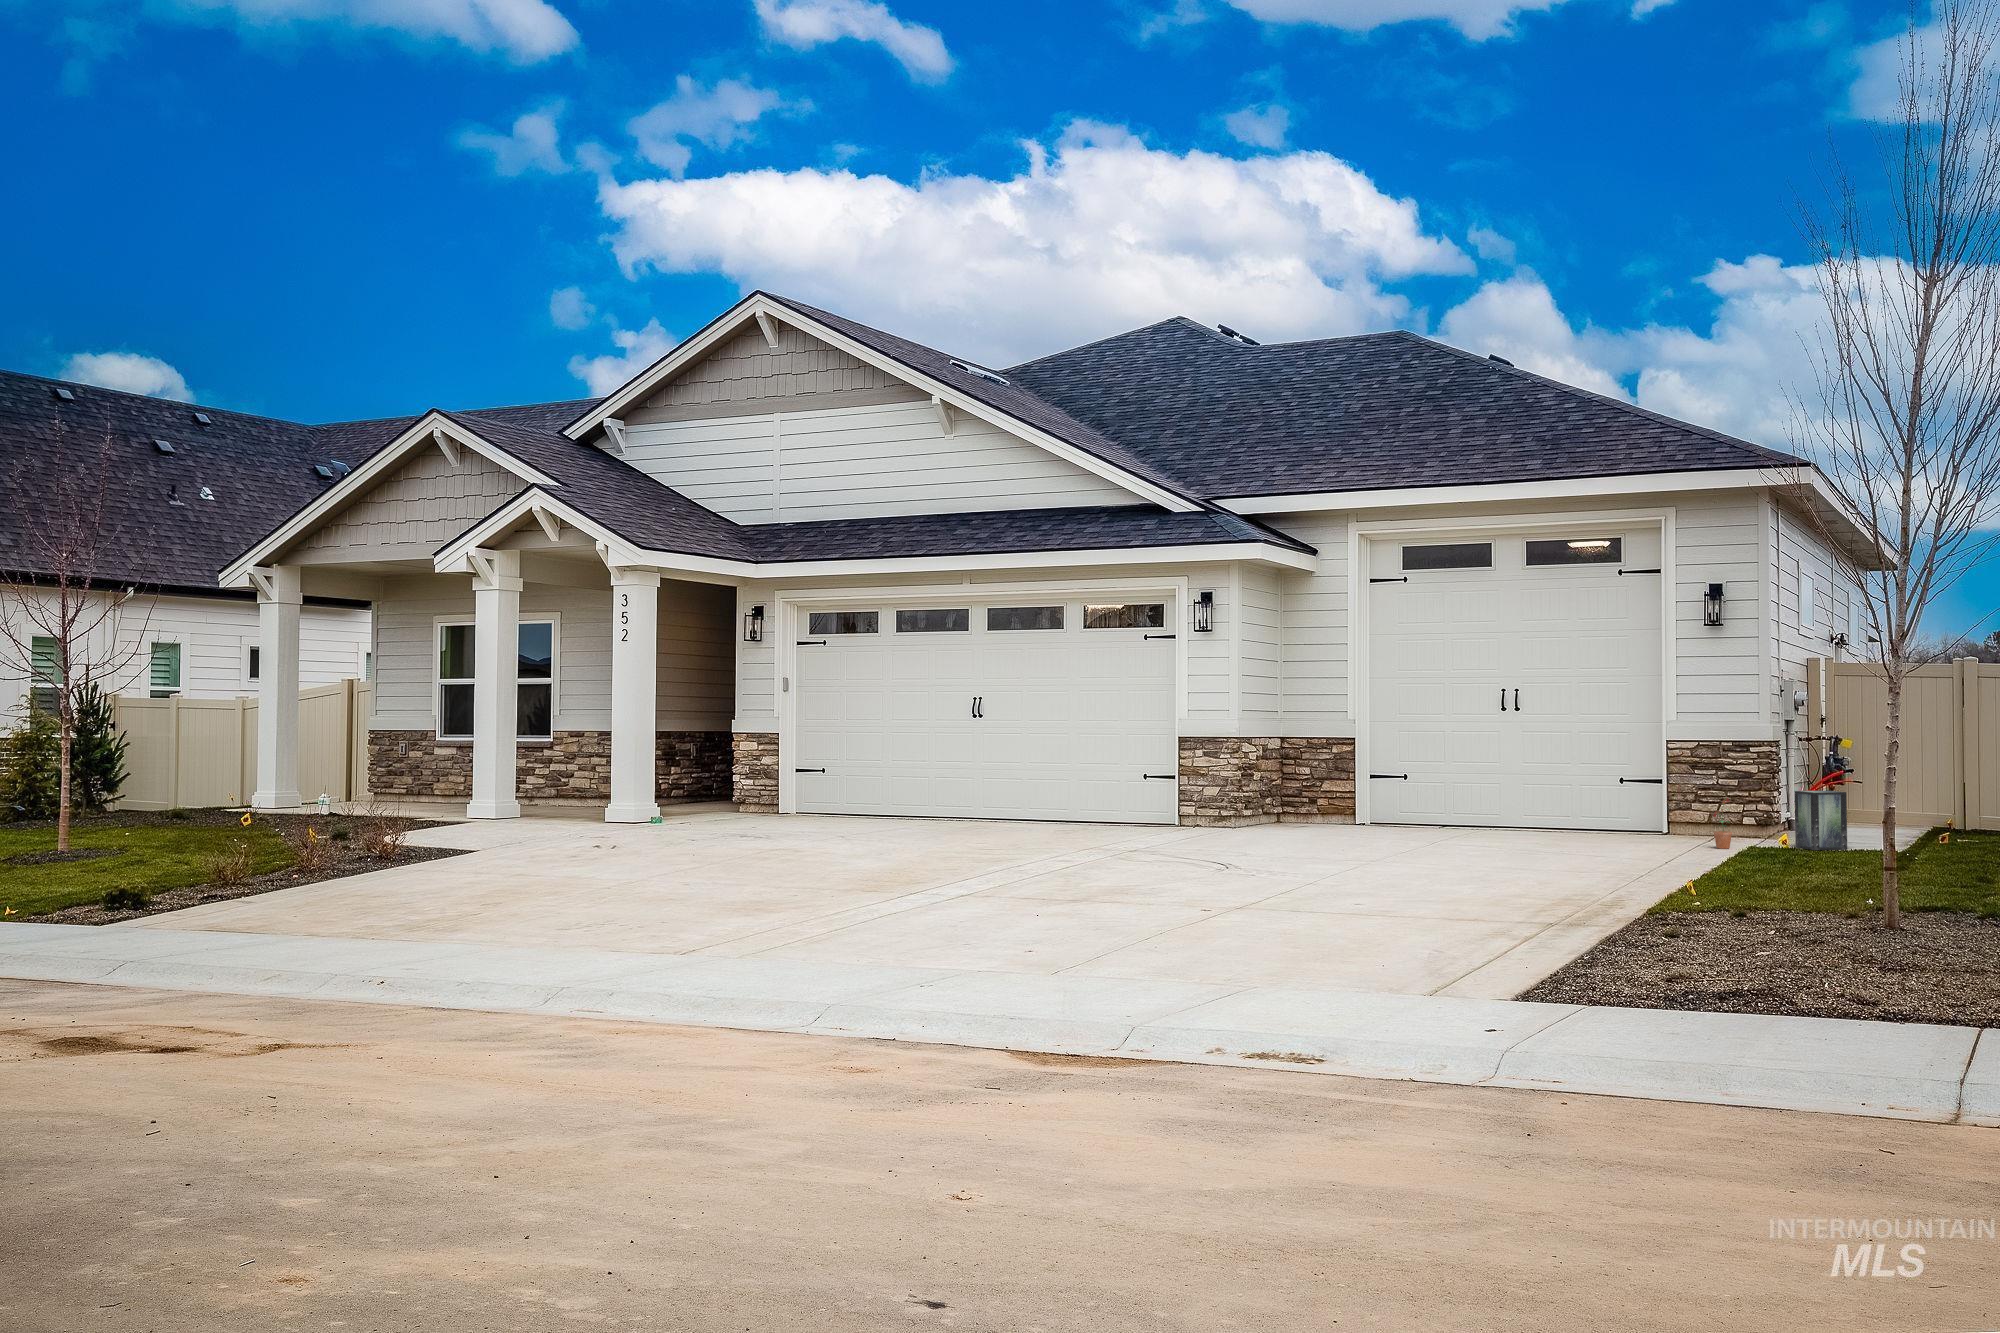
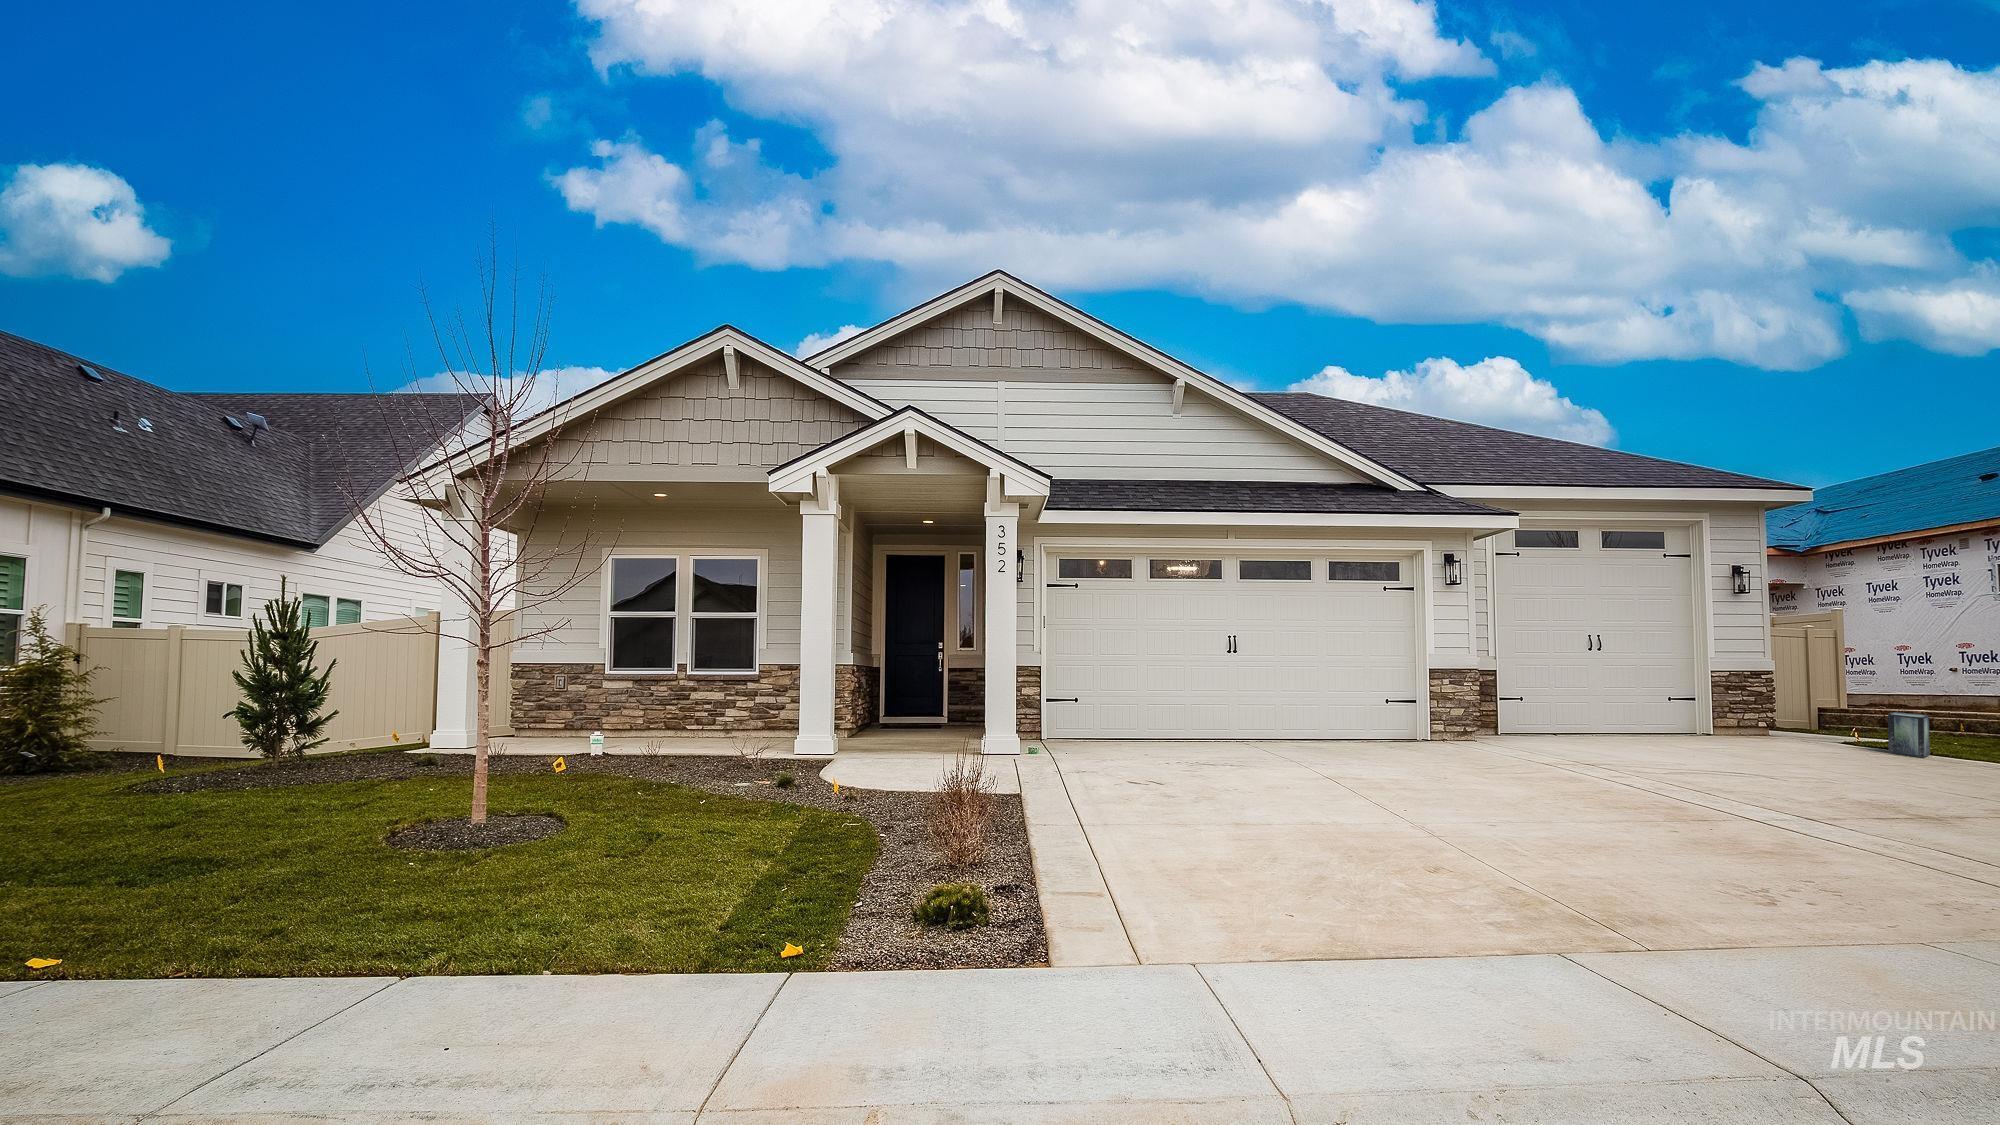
potted plant: present [1714,798,1732,849] -> none [1848,721,1875,759]

